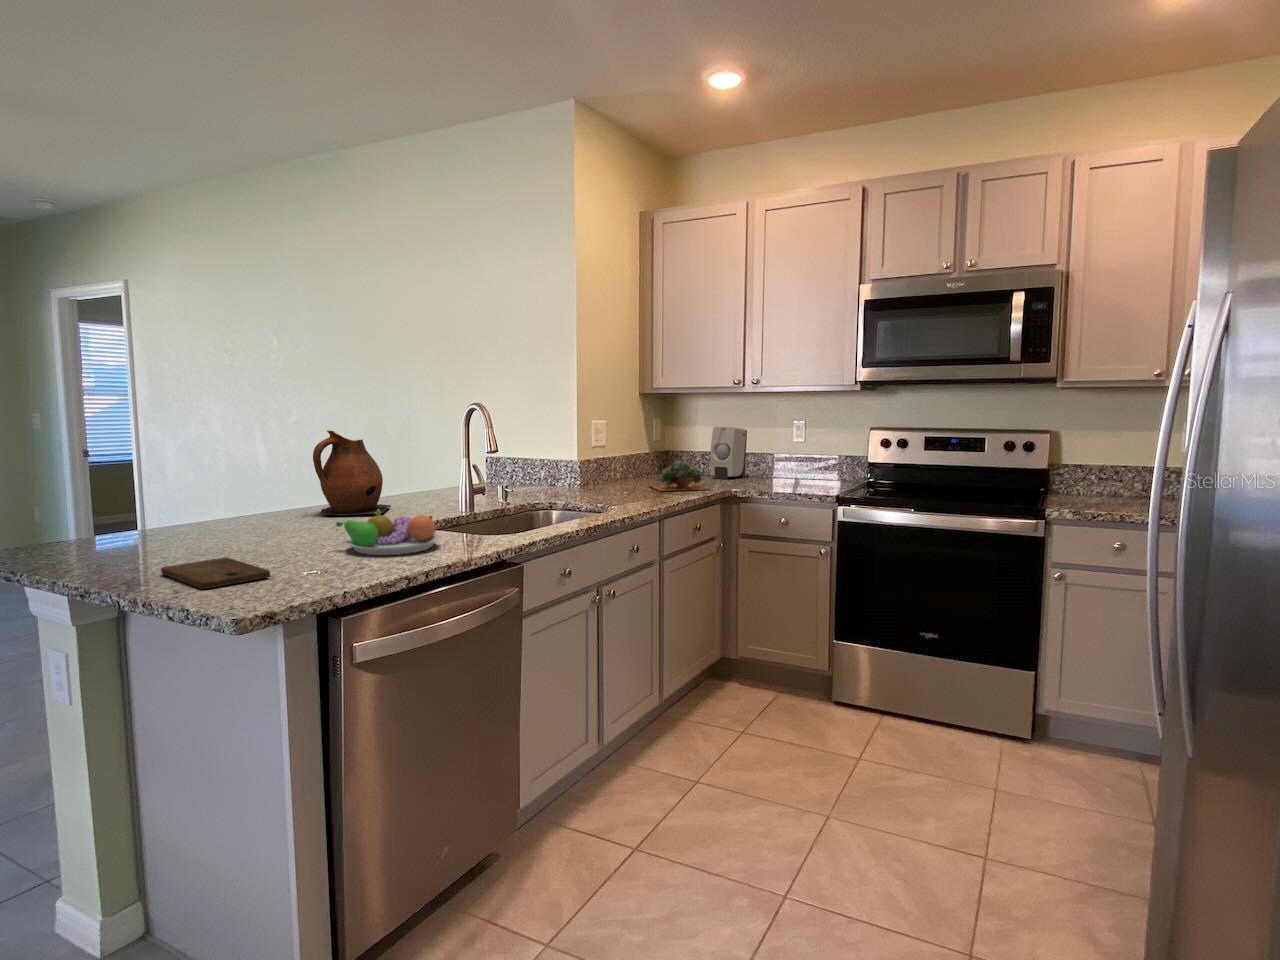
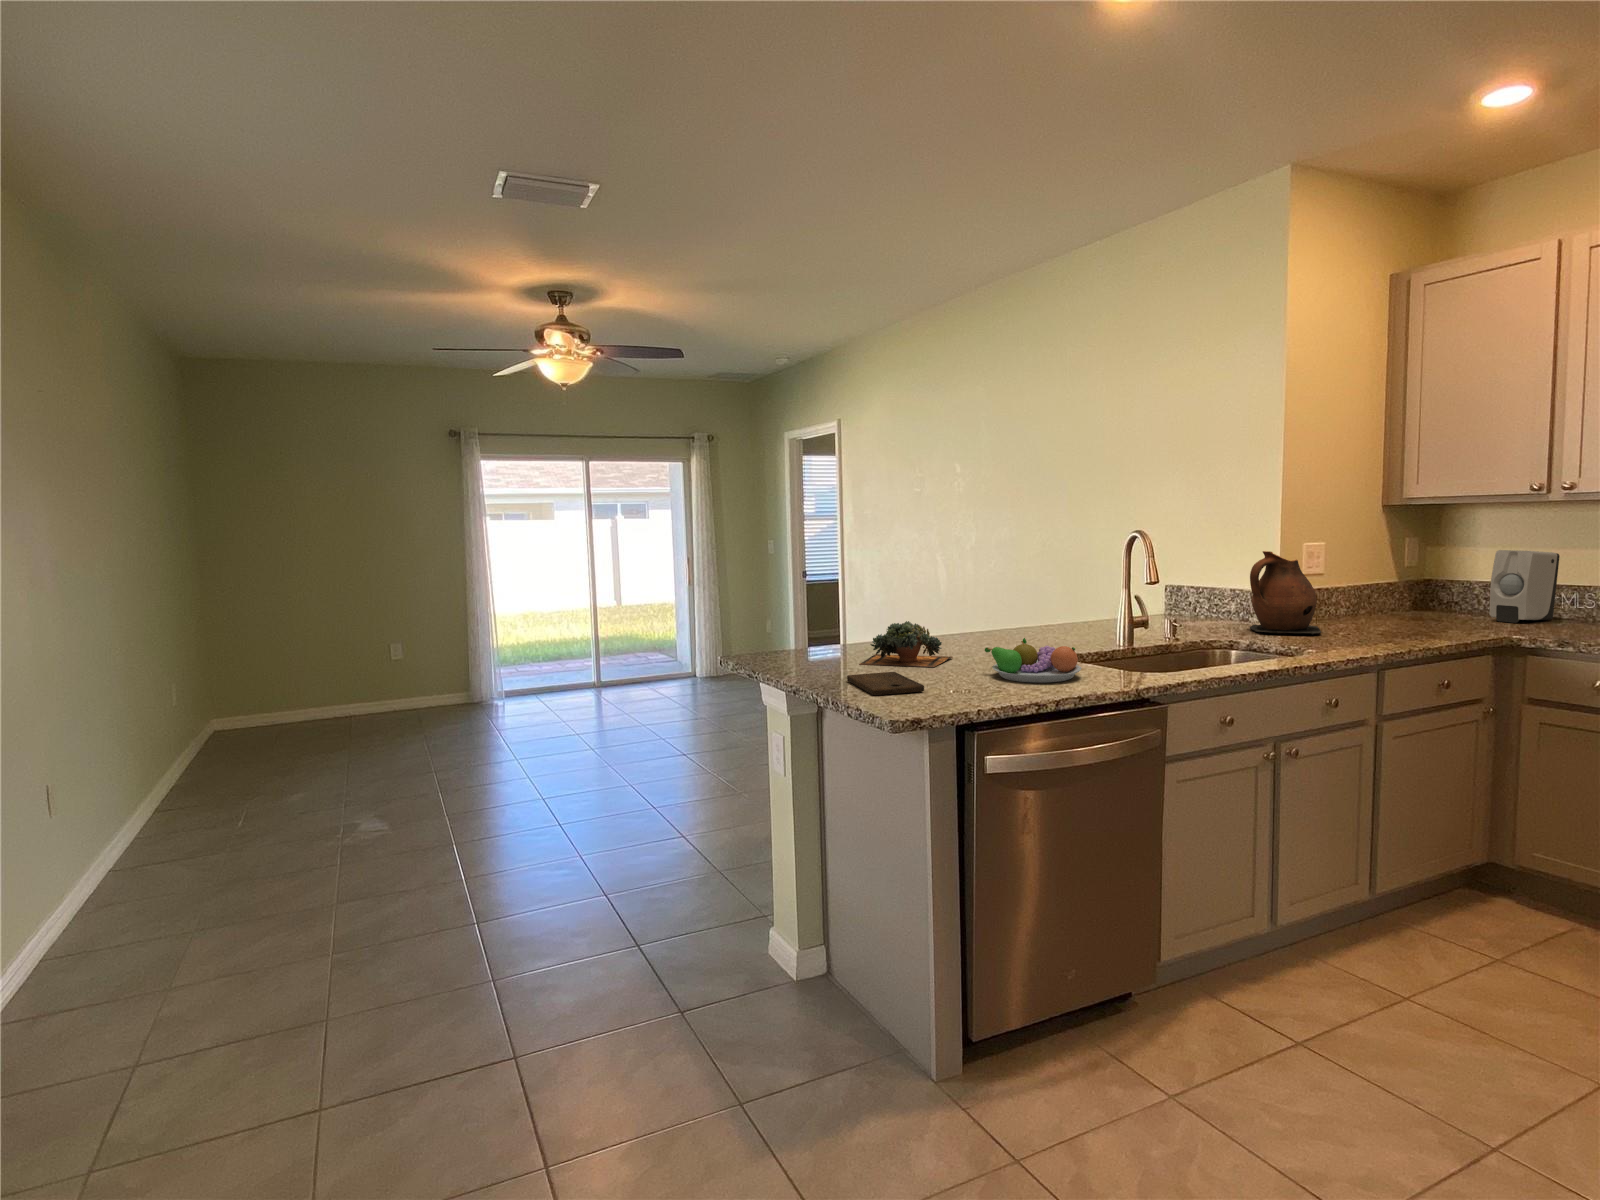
ceramic pitcher: present [313,431,391,515] -> present [1249,551,1321,635]
succulent plant: present [649,461,708,491] -> present [859,621,953,667]

